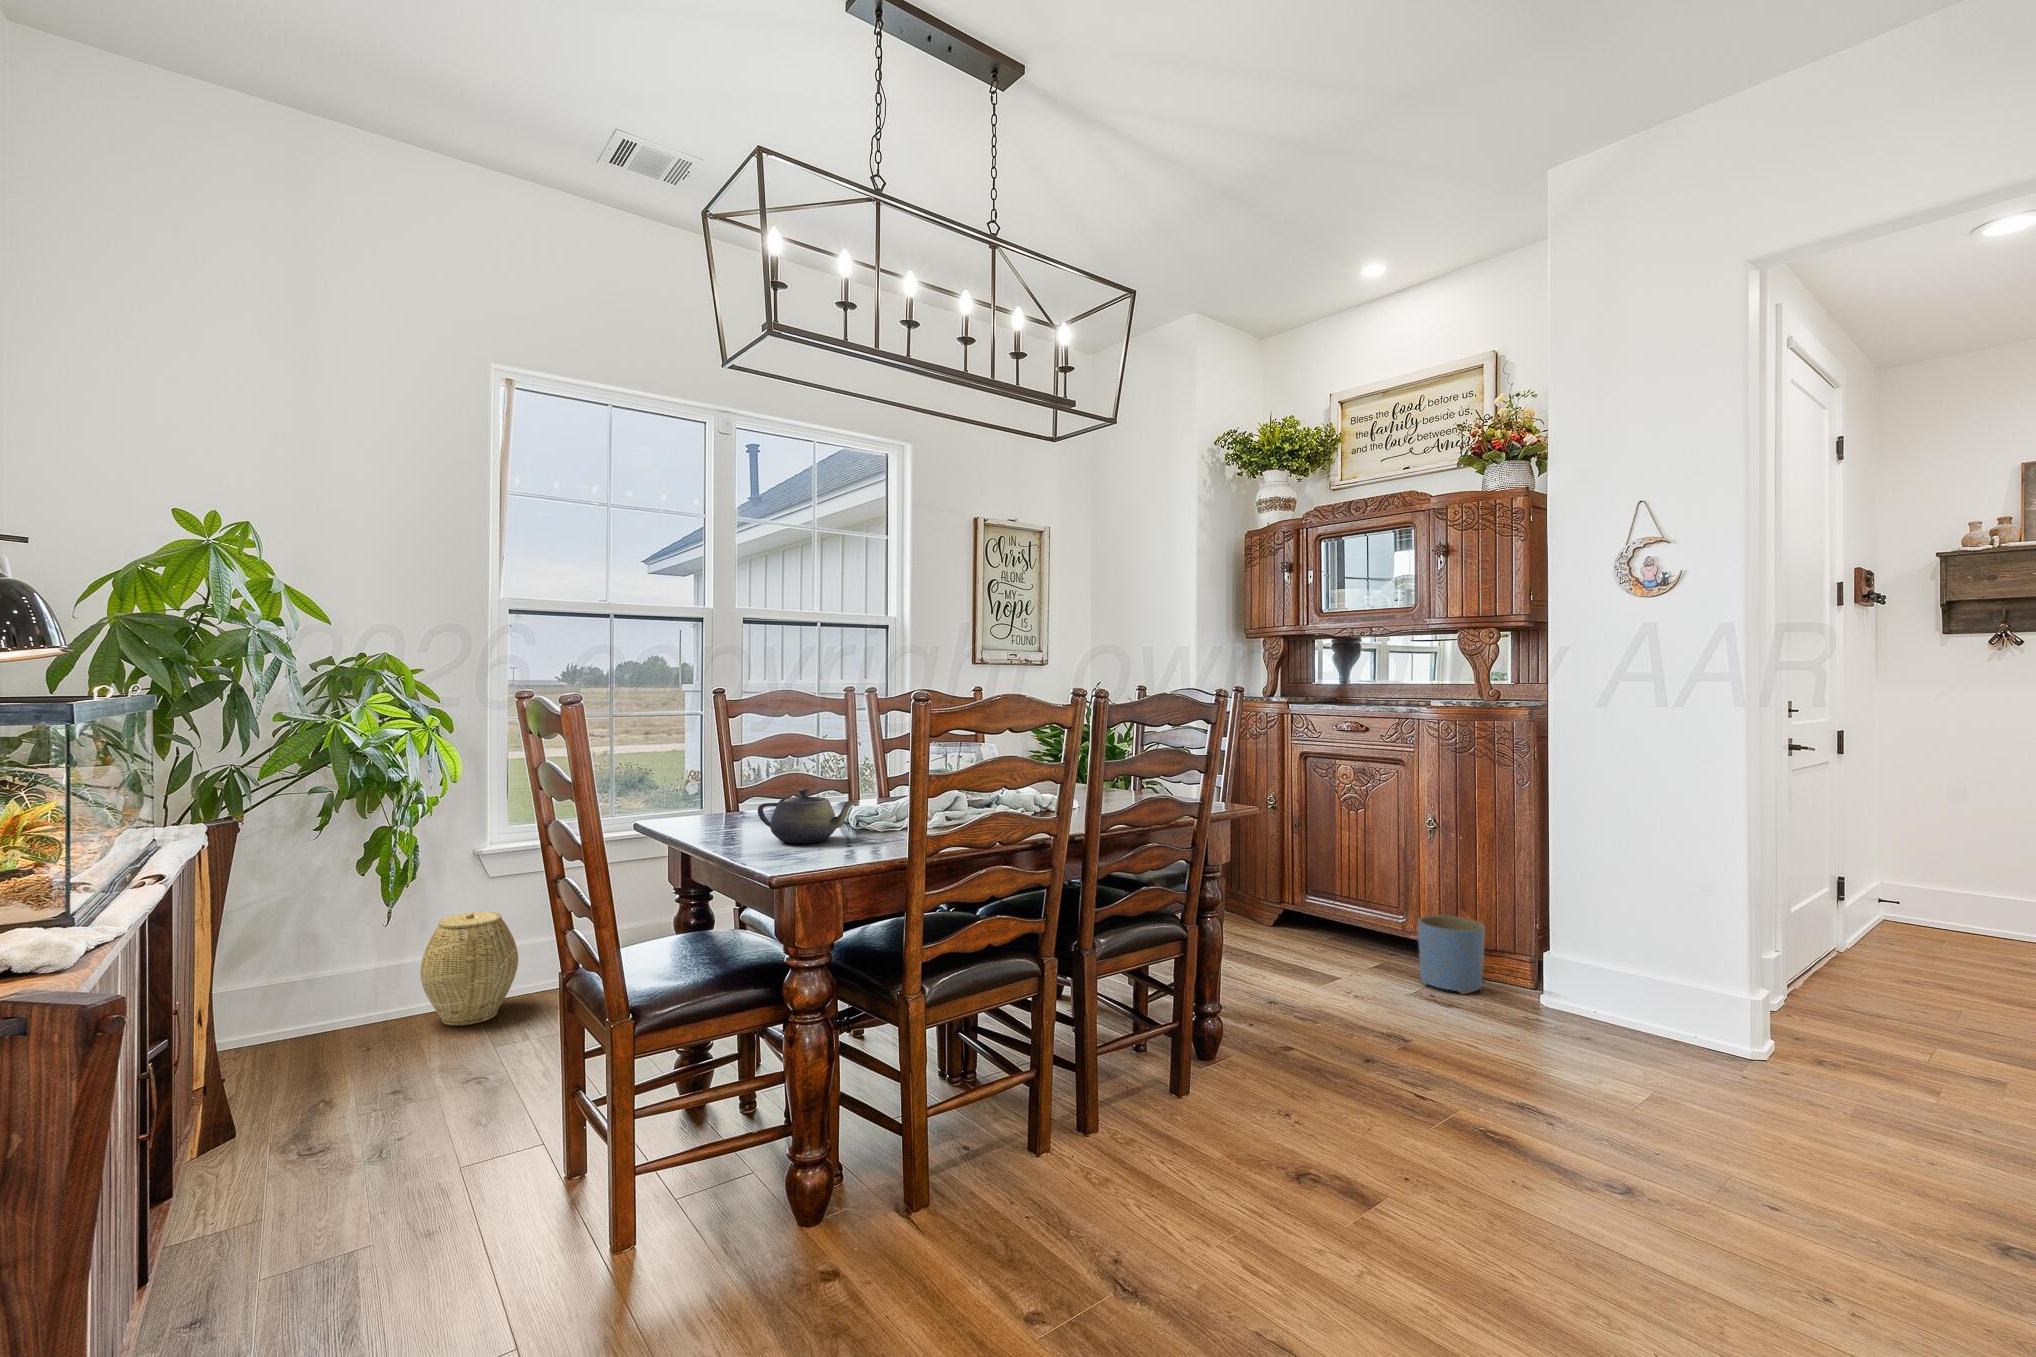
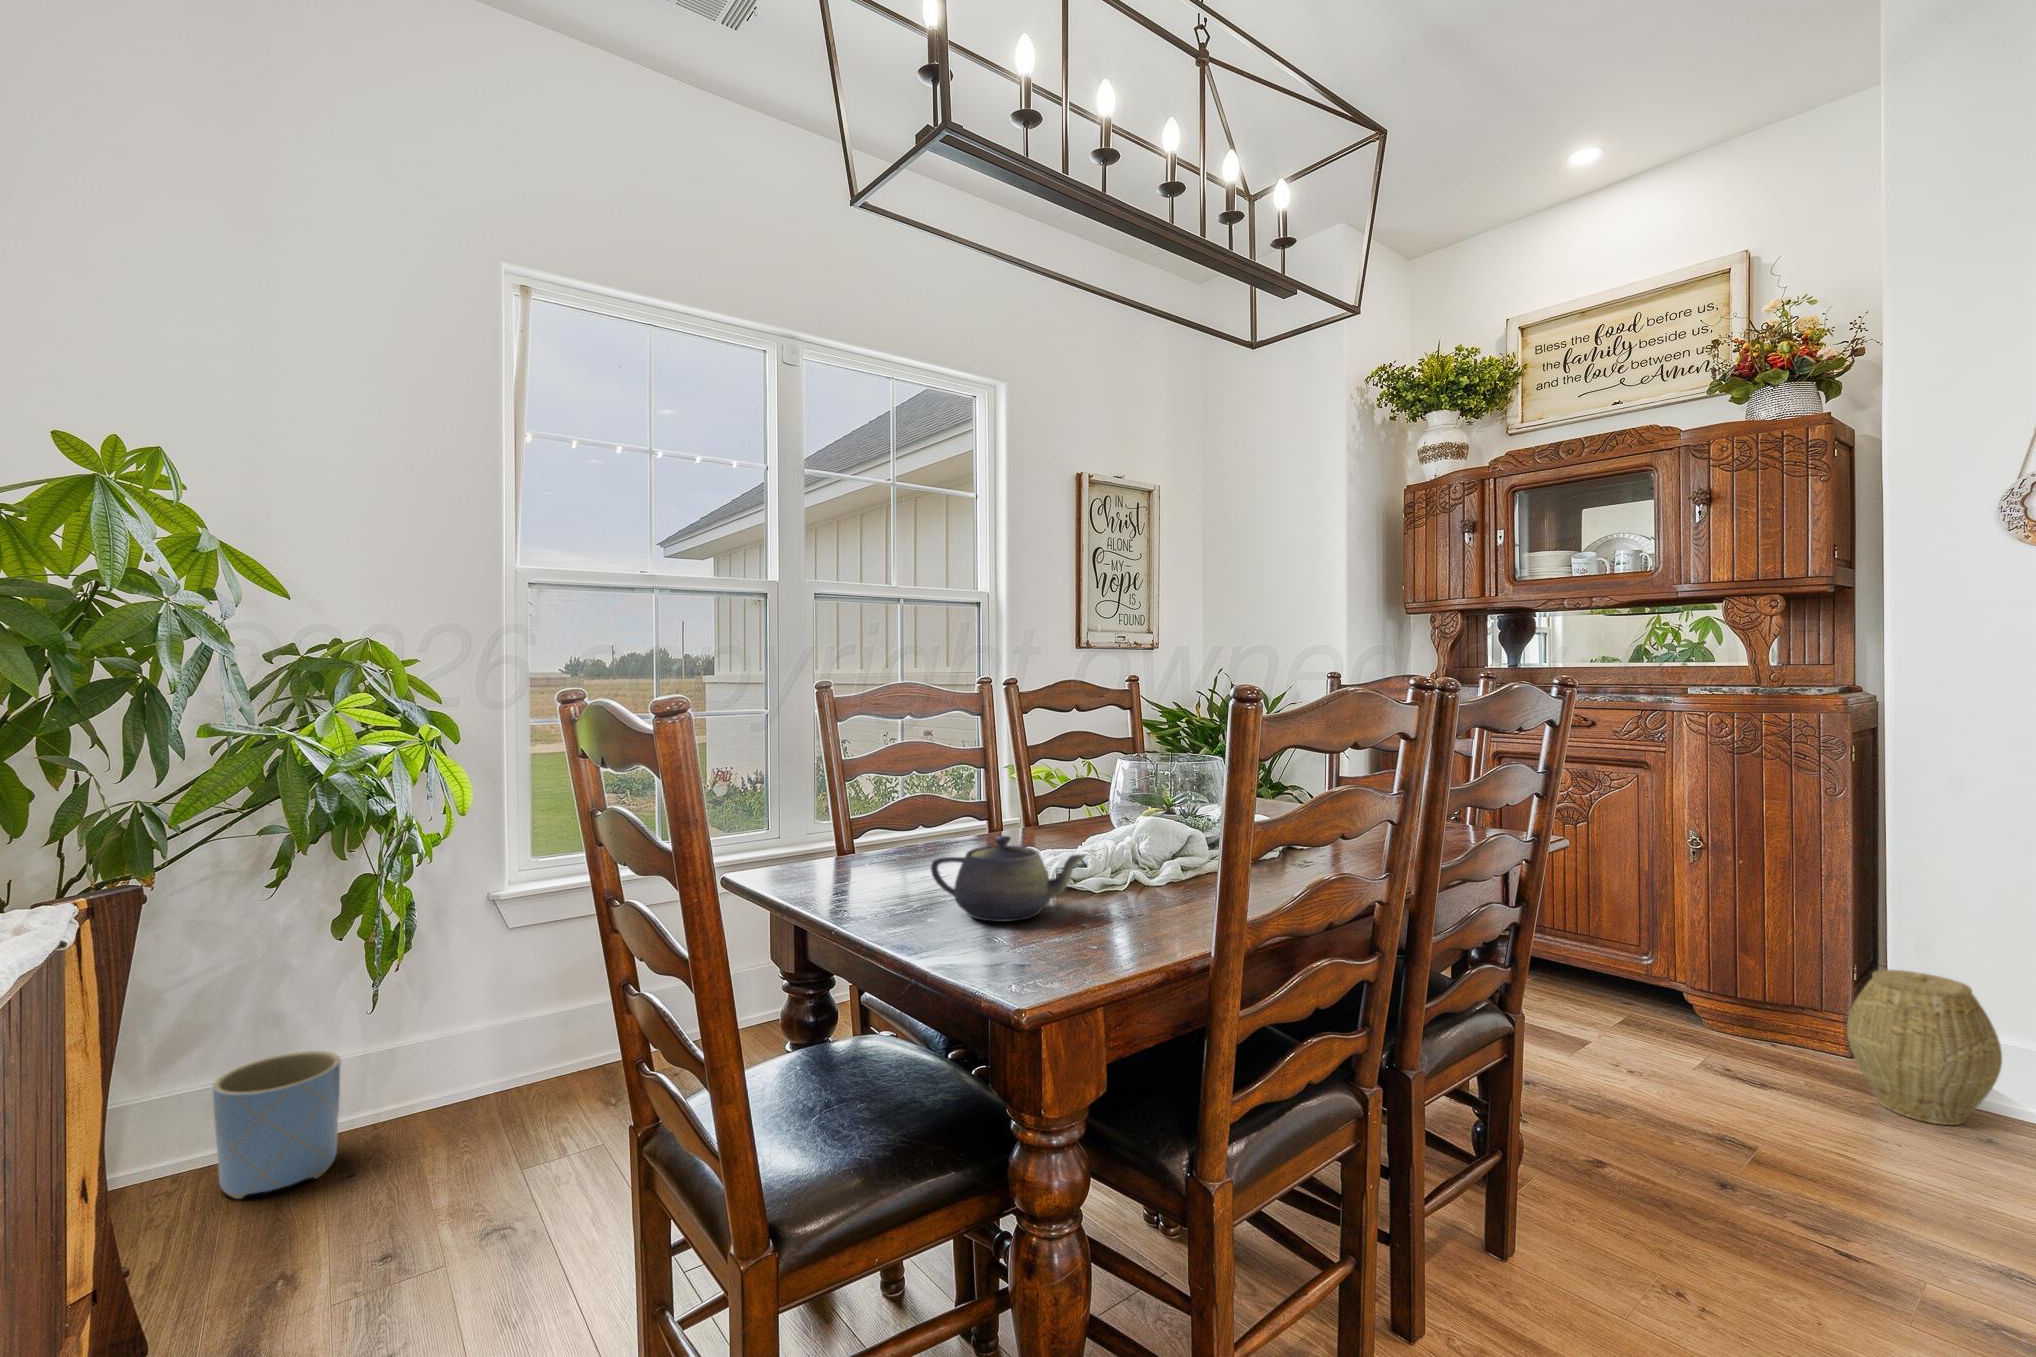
woven basket: present [420,912,518,1026] -> present [1847,970,2002,1125]
planter: present [1418,915,1485,994] -> present [213,1051,341,1199]

